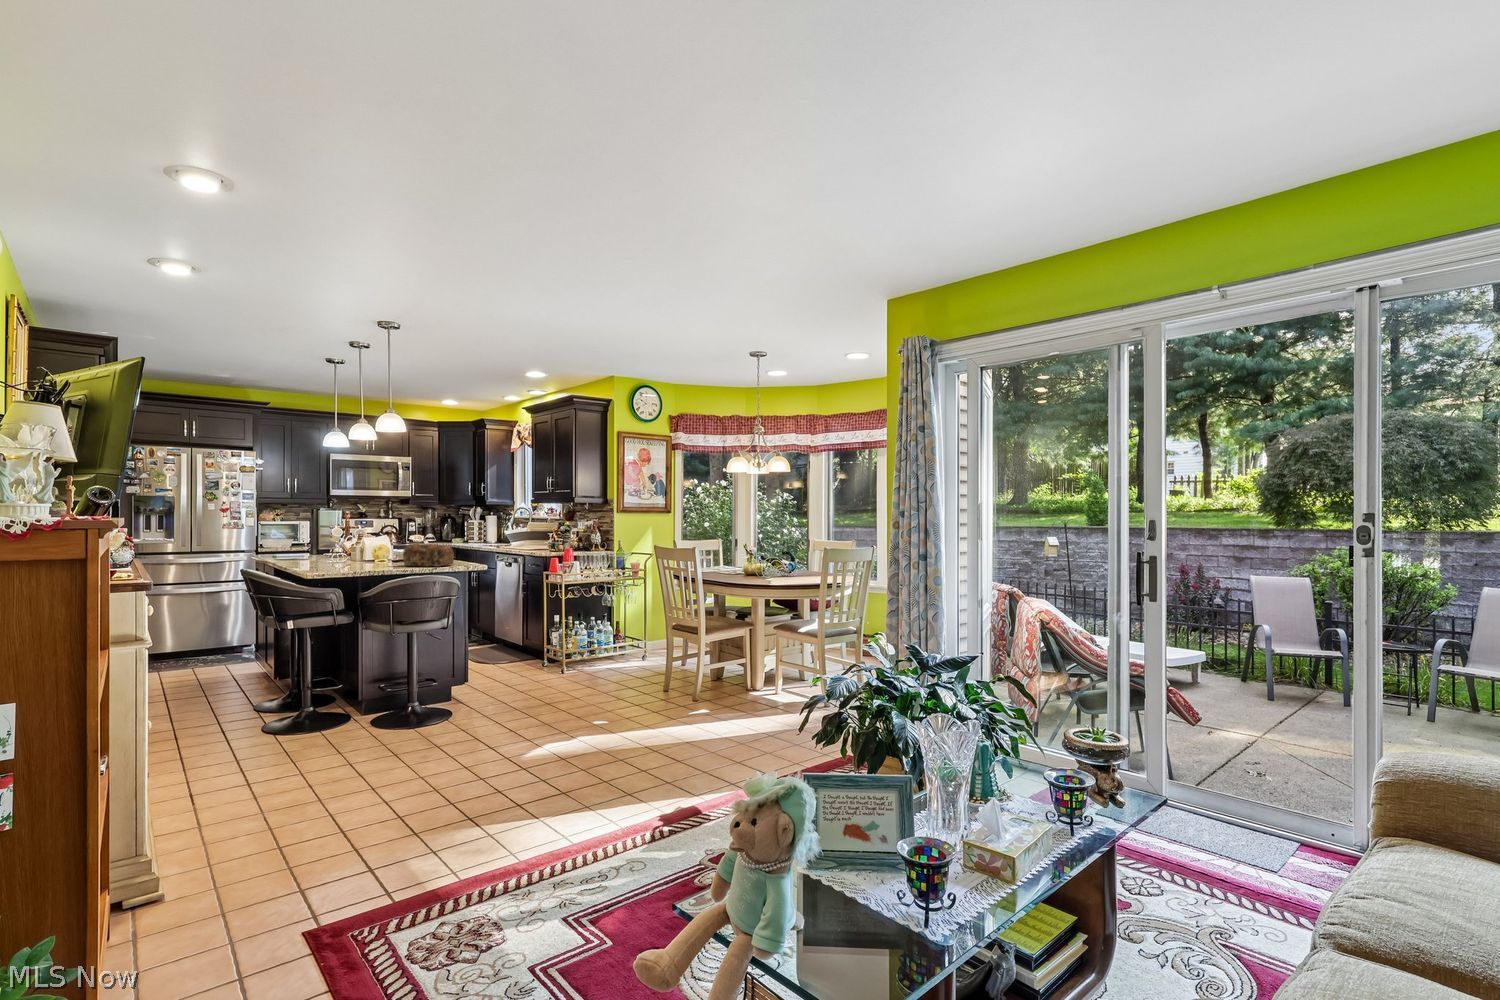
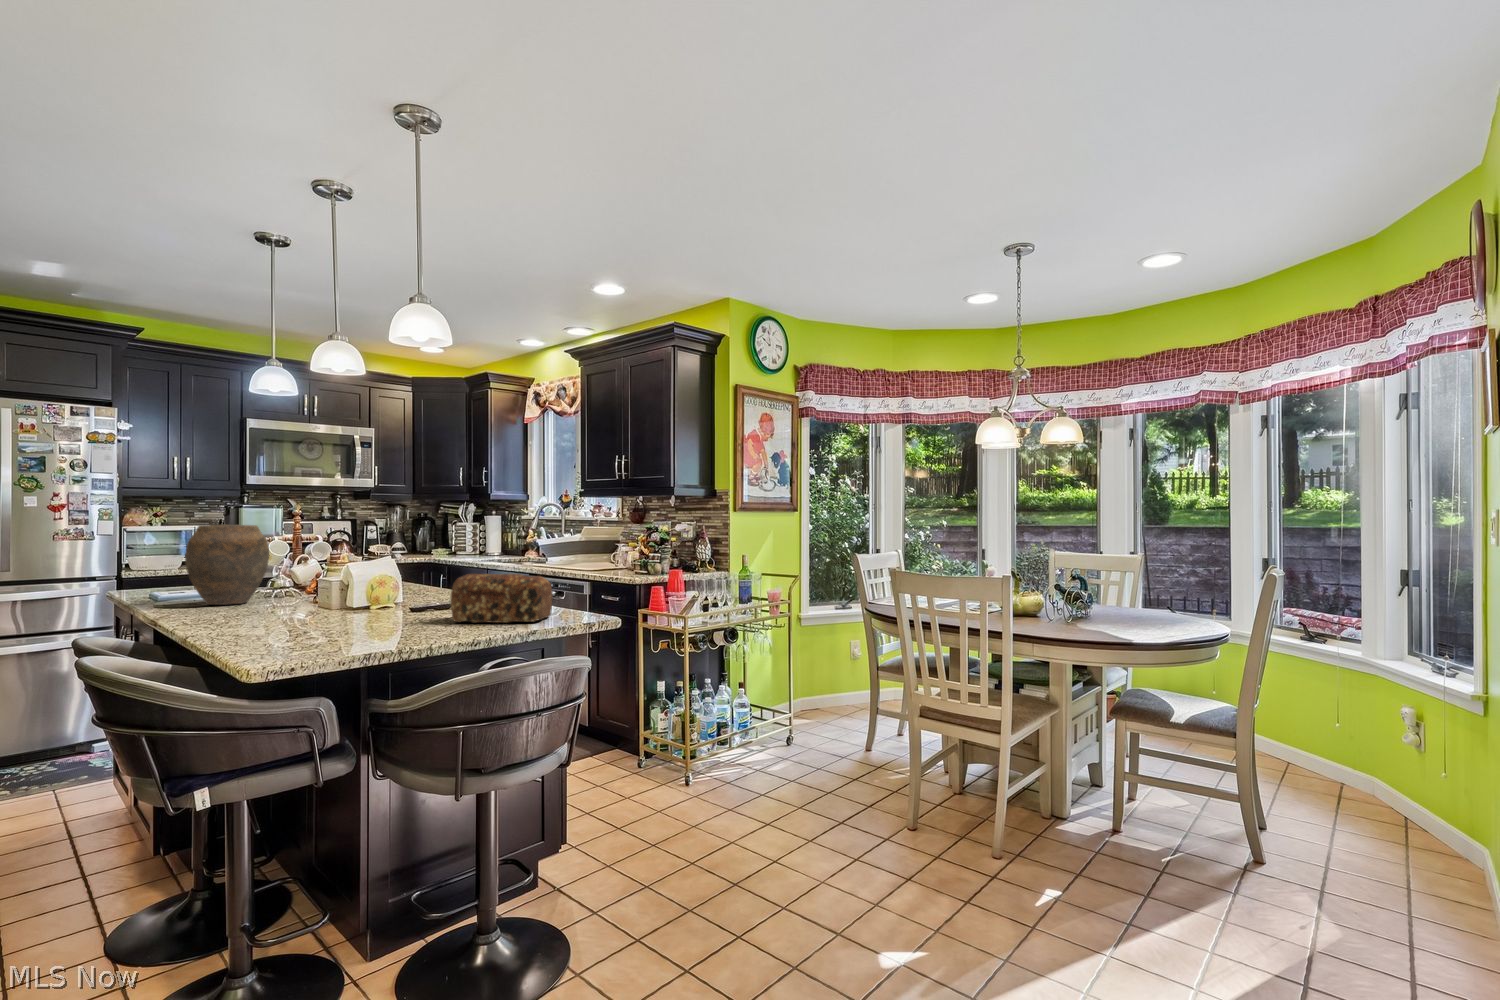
vase: none [290,520,330,561] -> present [185,525,269,605]

